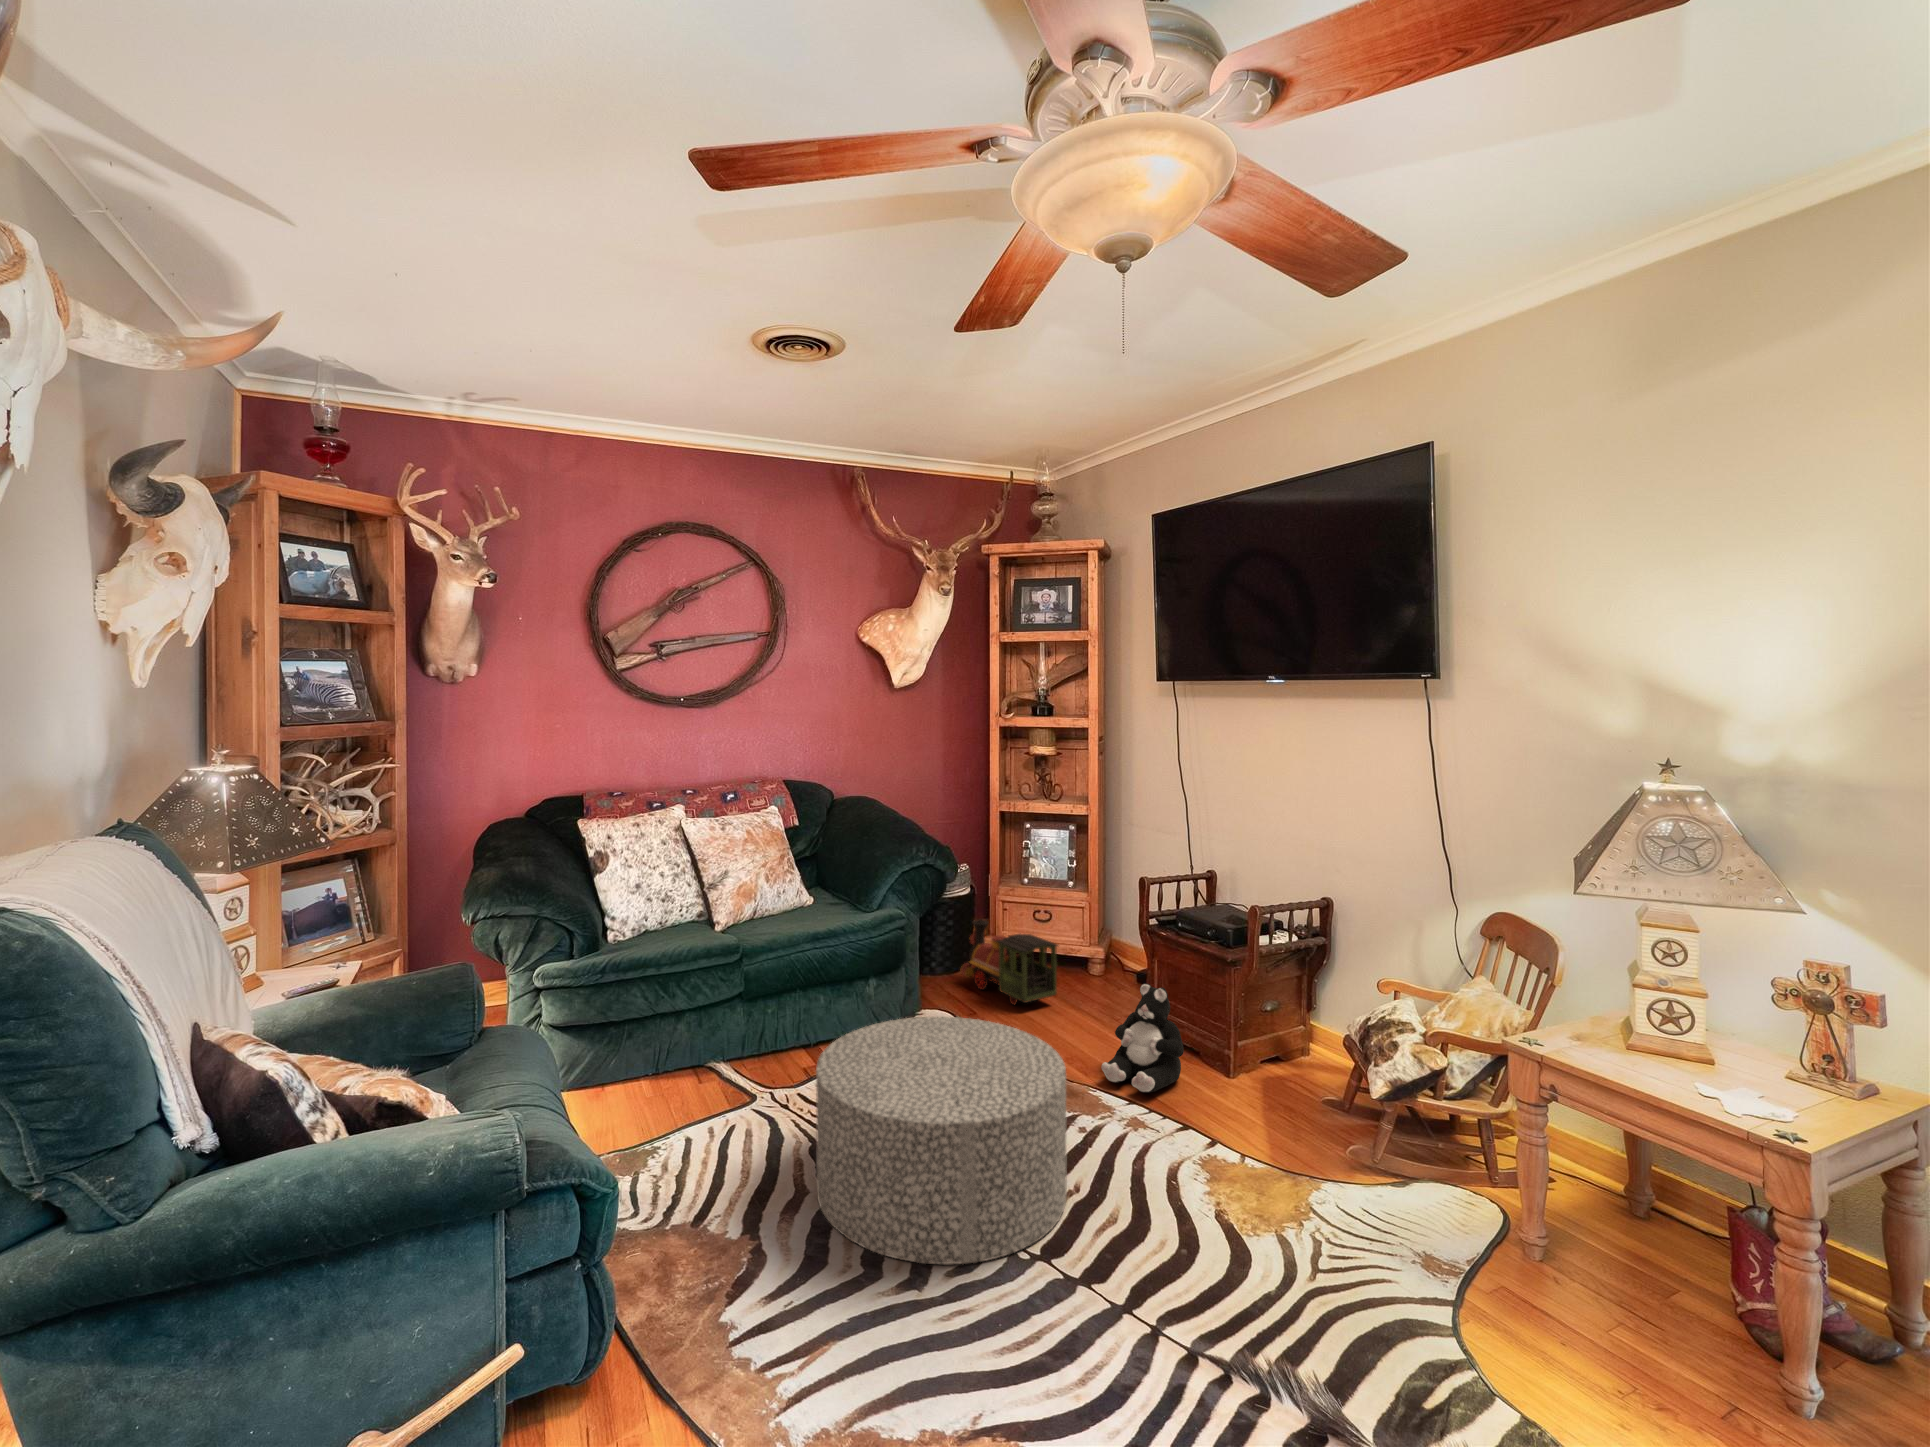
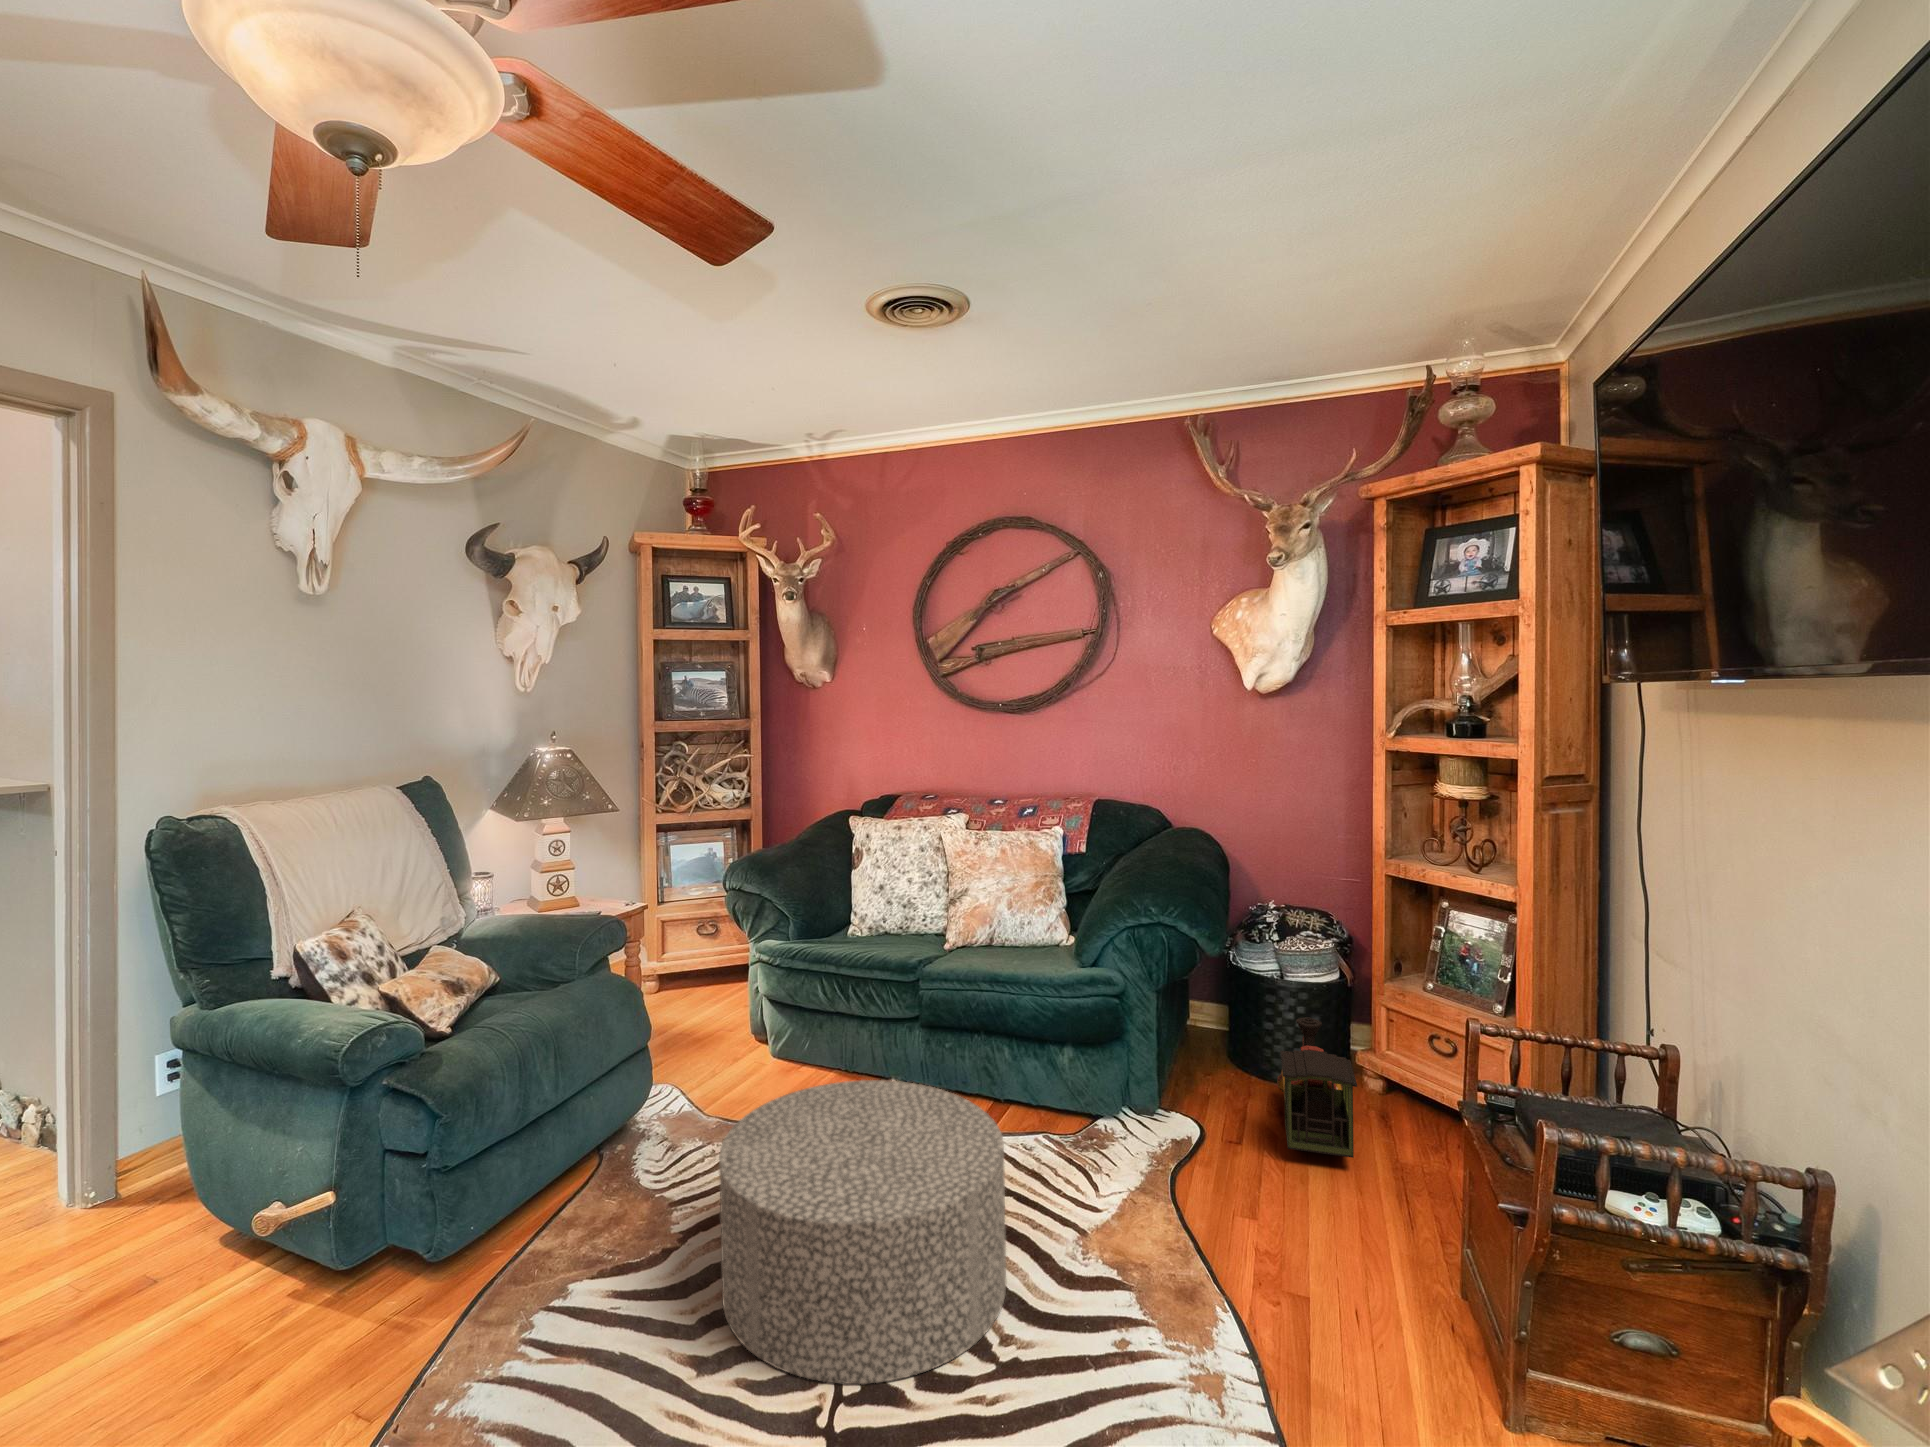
plush toy: present [1102,983,1184,1093] -> none [1215,1173,1360,1343]

